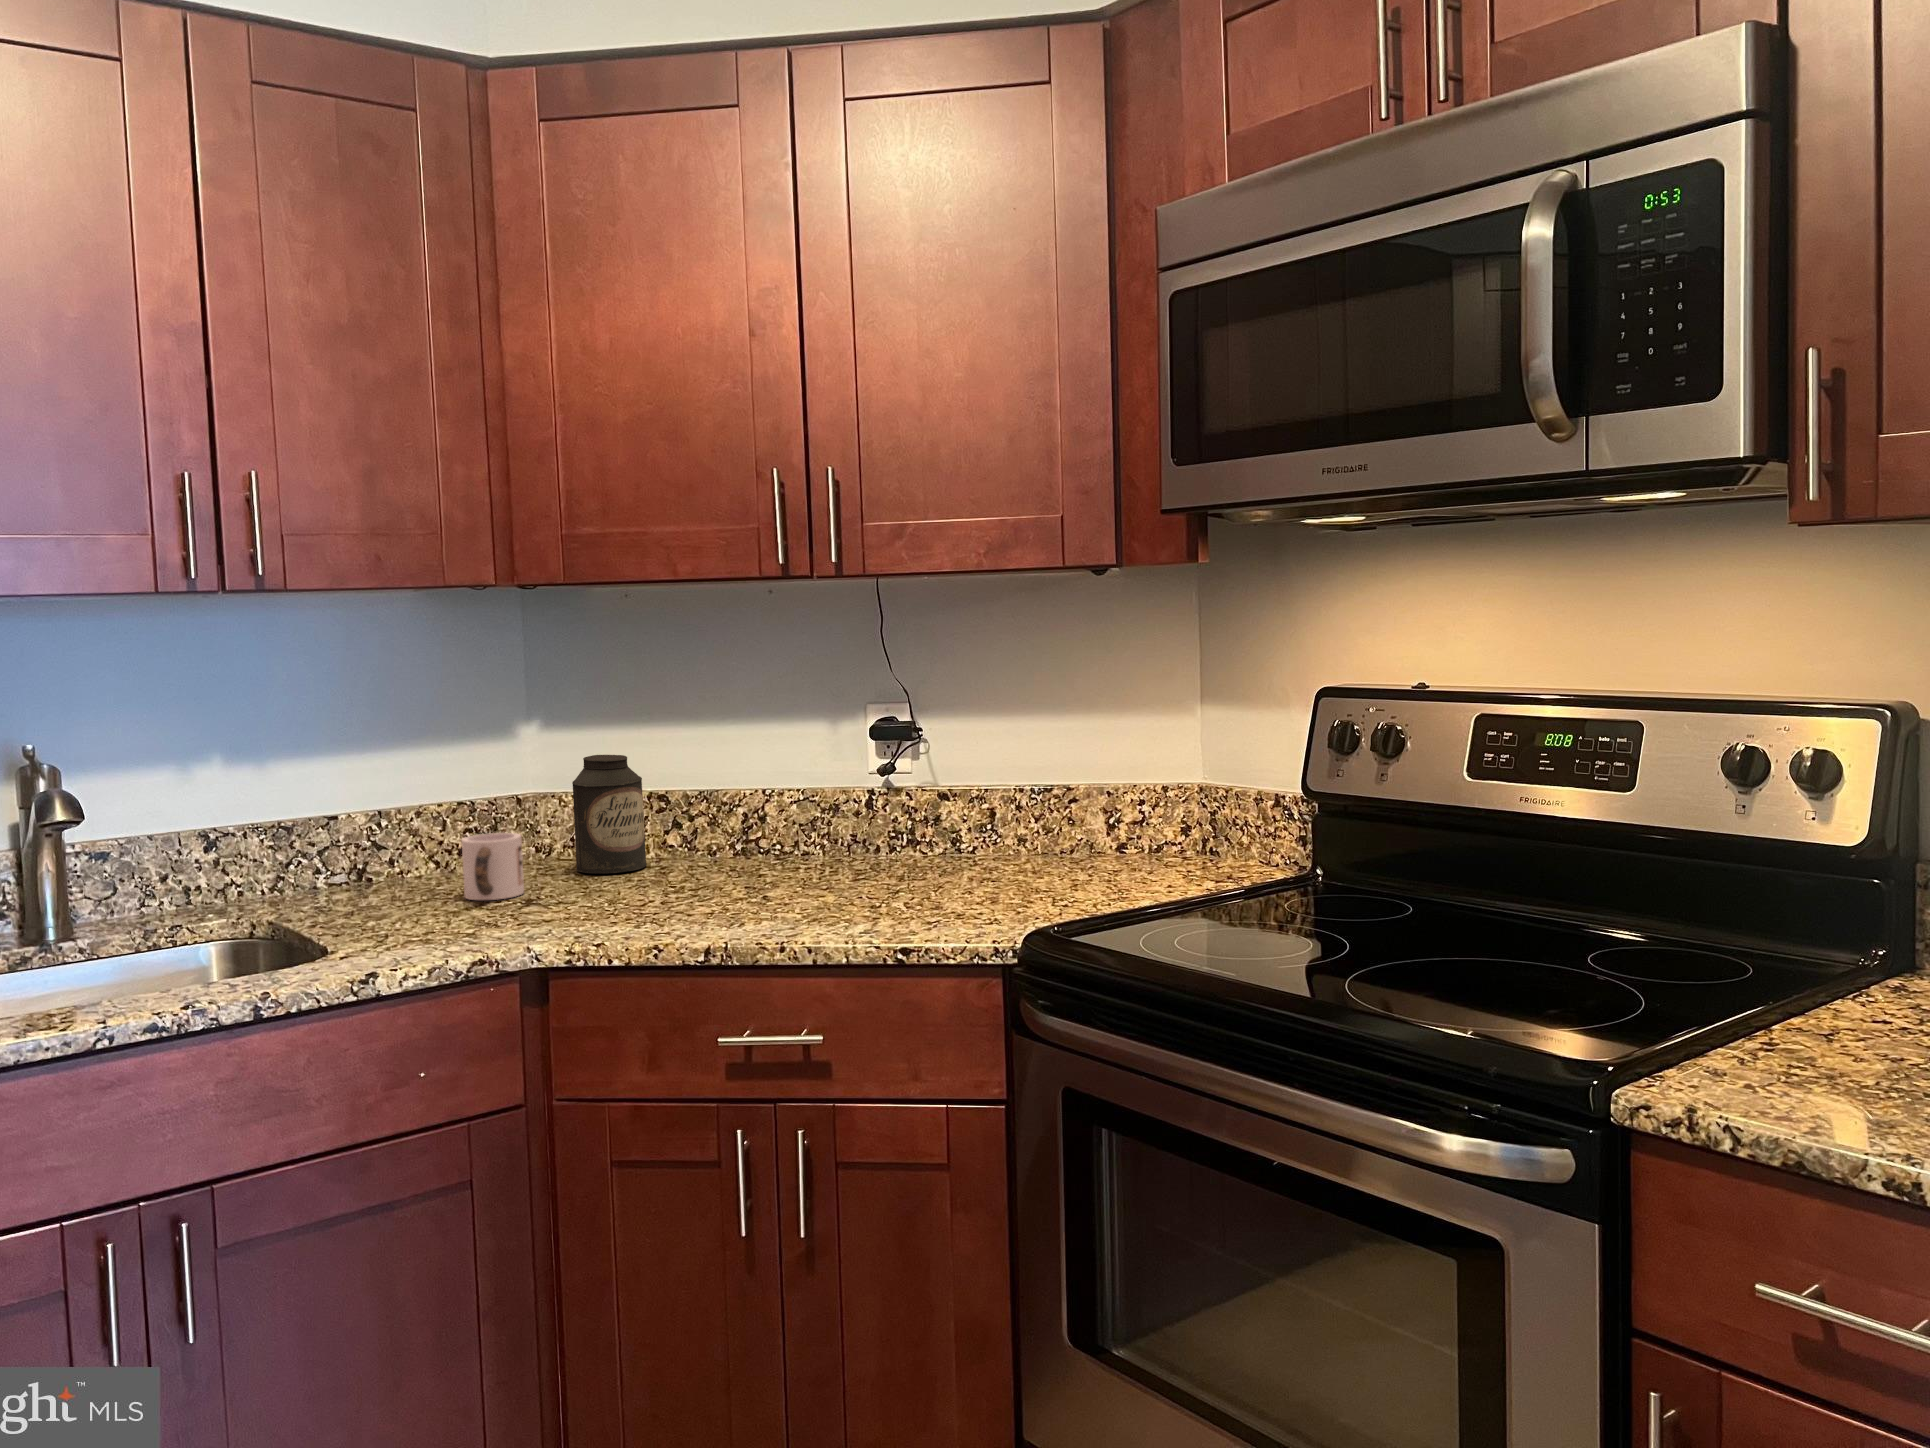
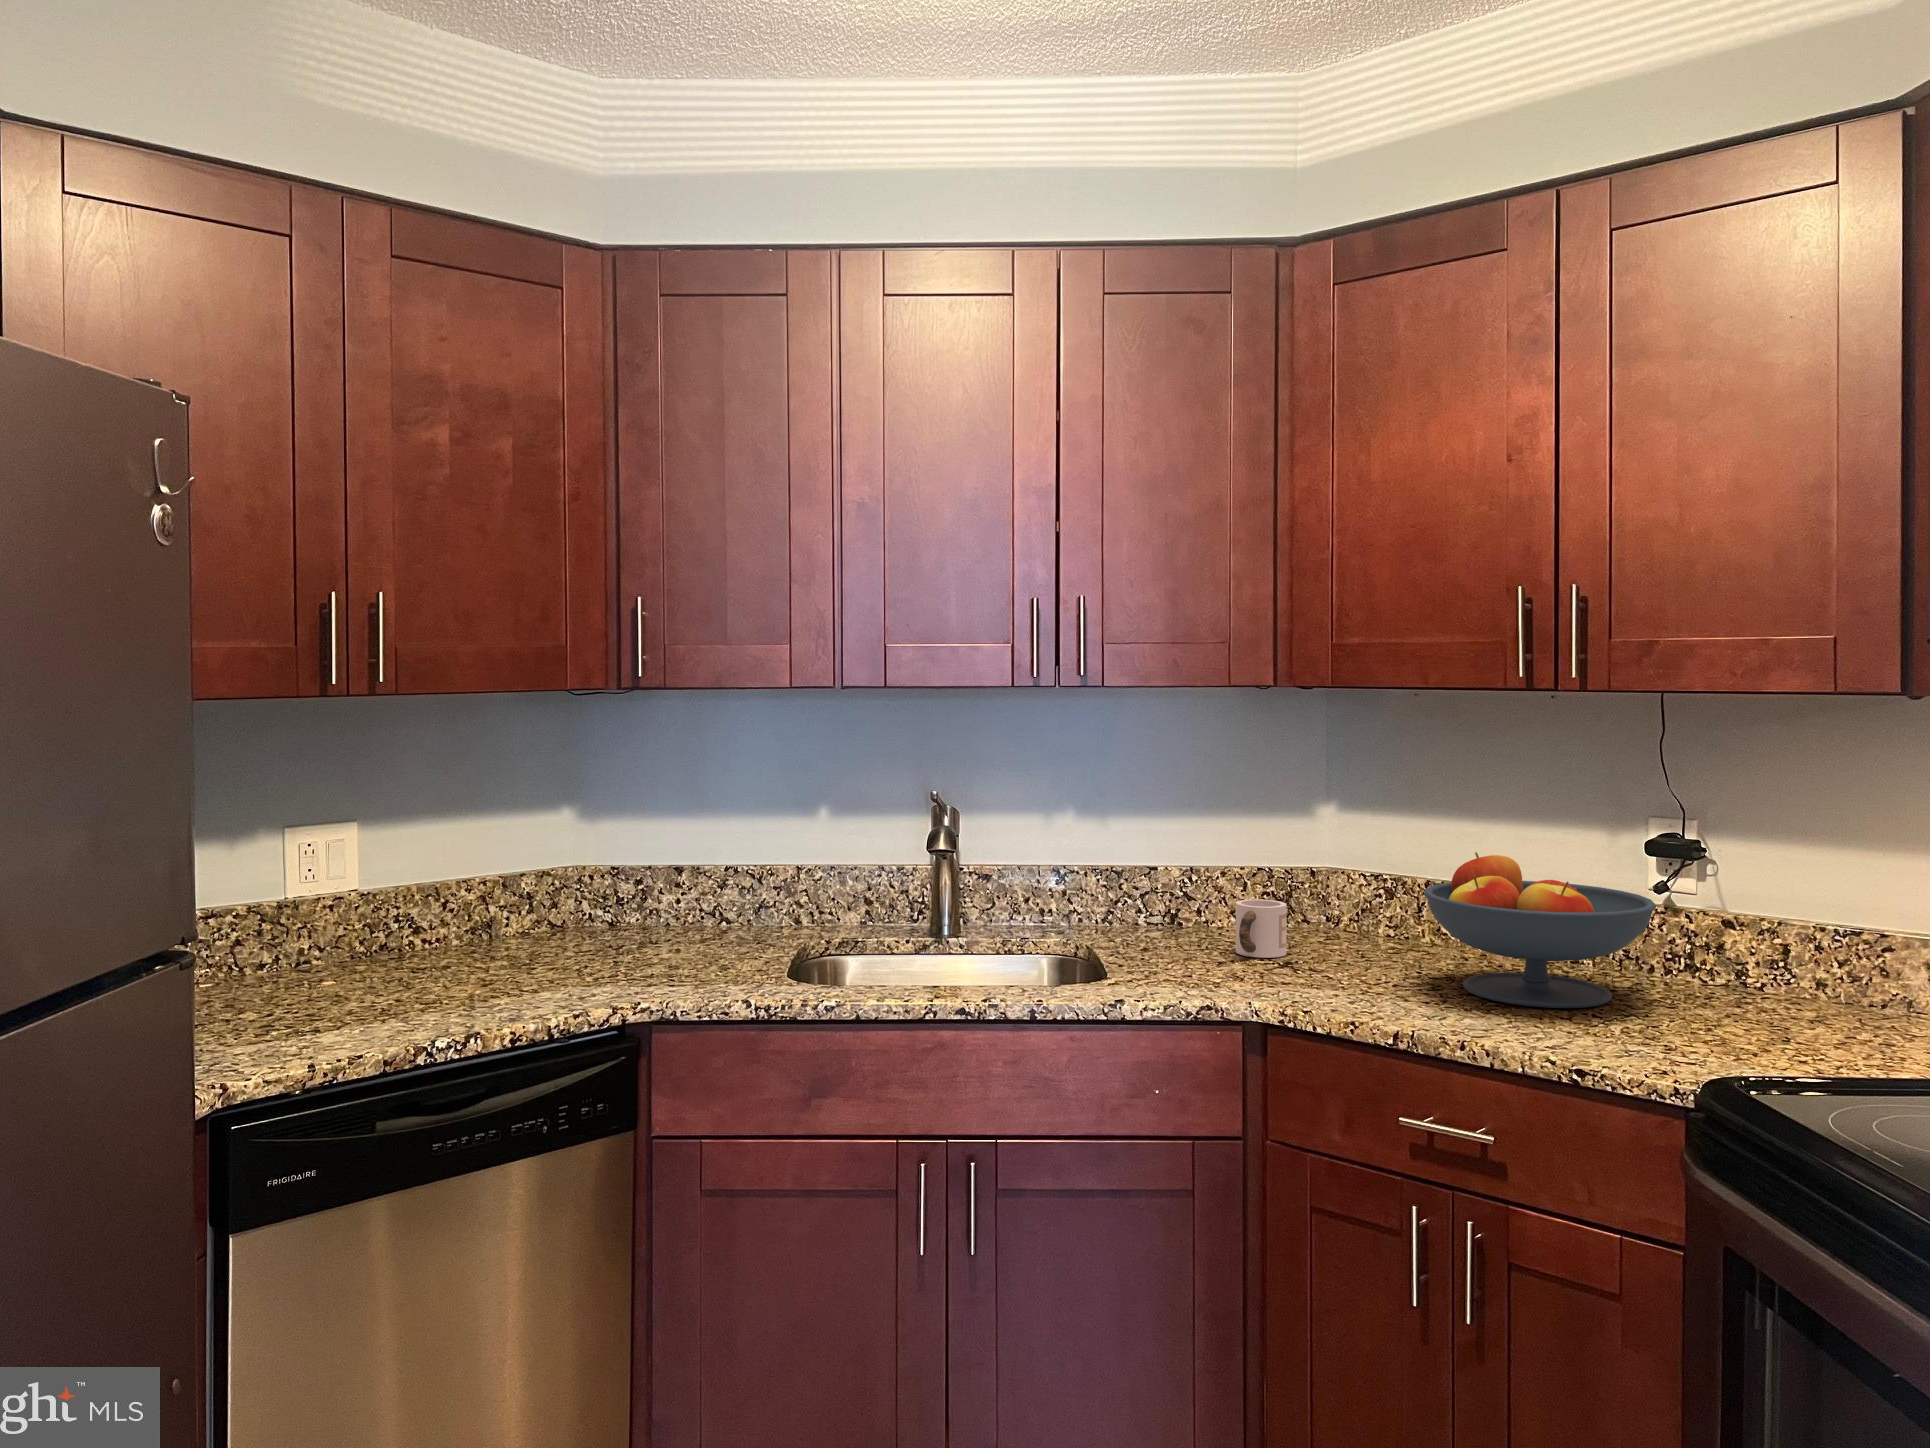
fruit bowl: none [688,750,908,900] -> present [1424,852,1656,1008]
canister: present [572,755,647,874] -> none [1345,841,1411,951]

